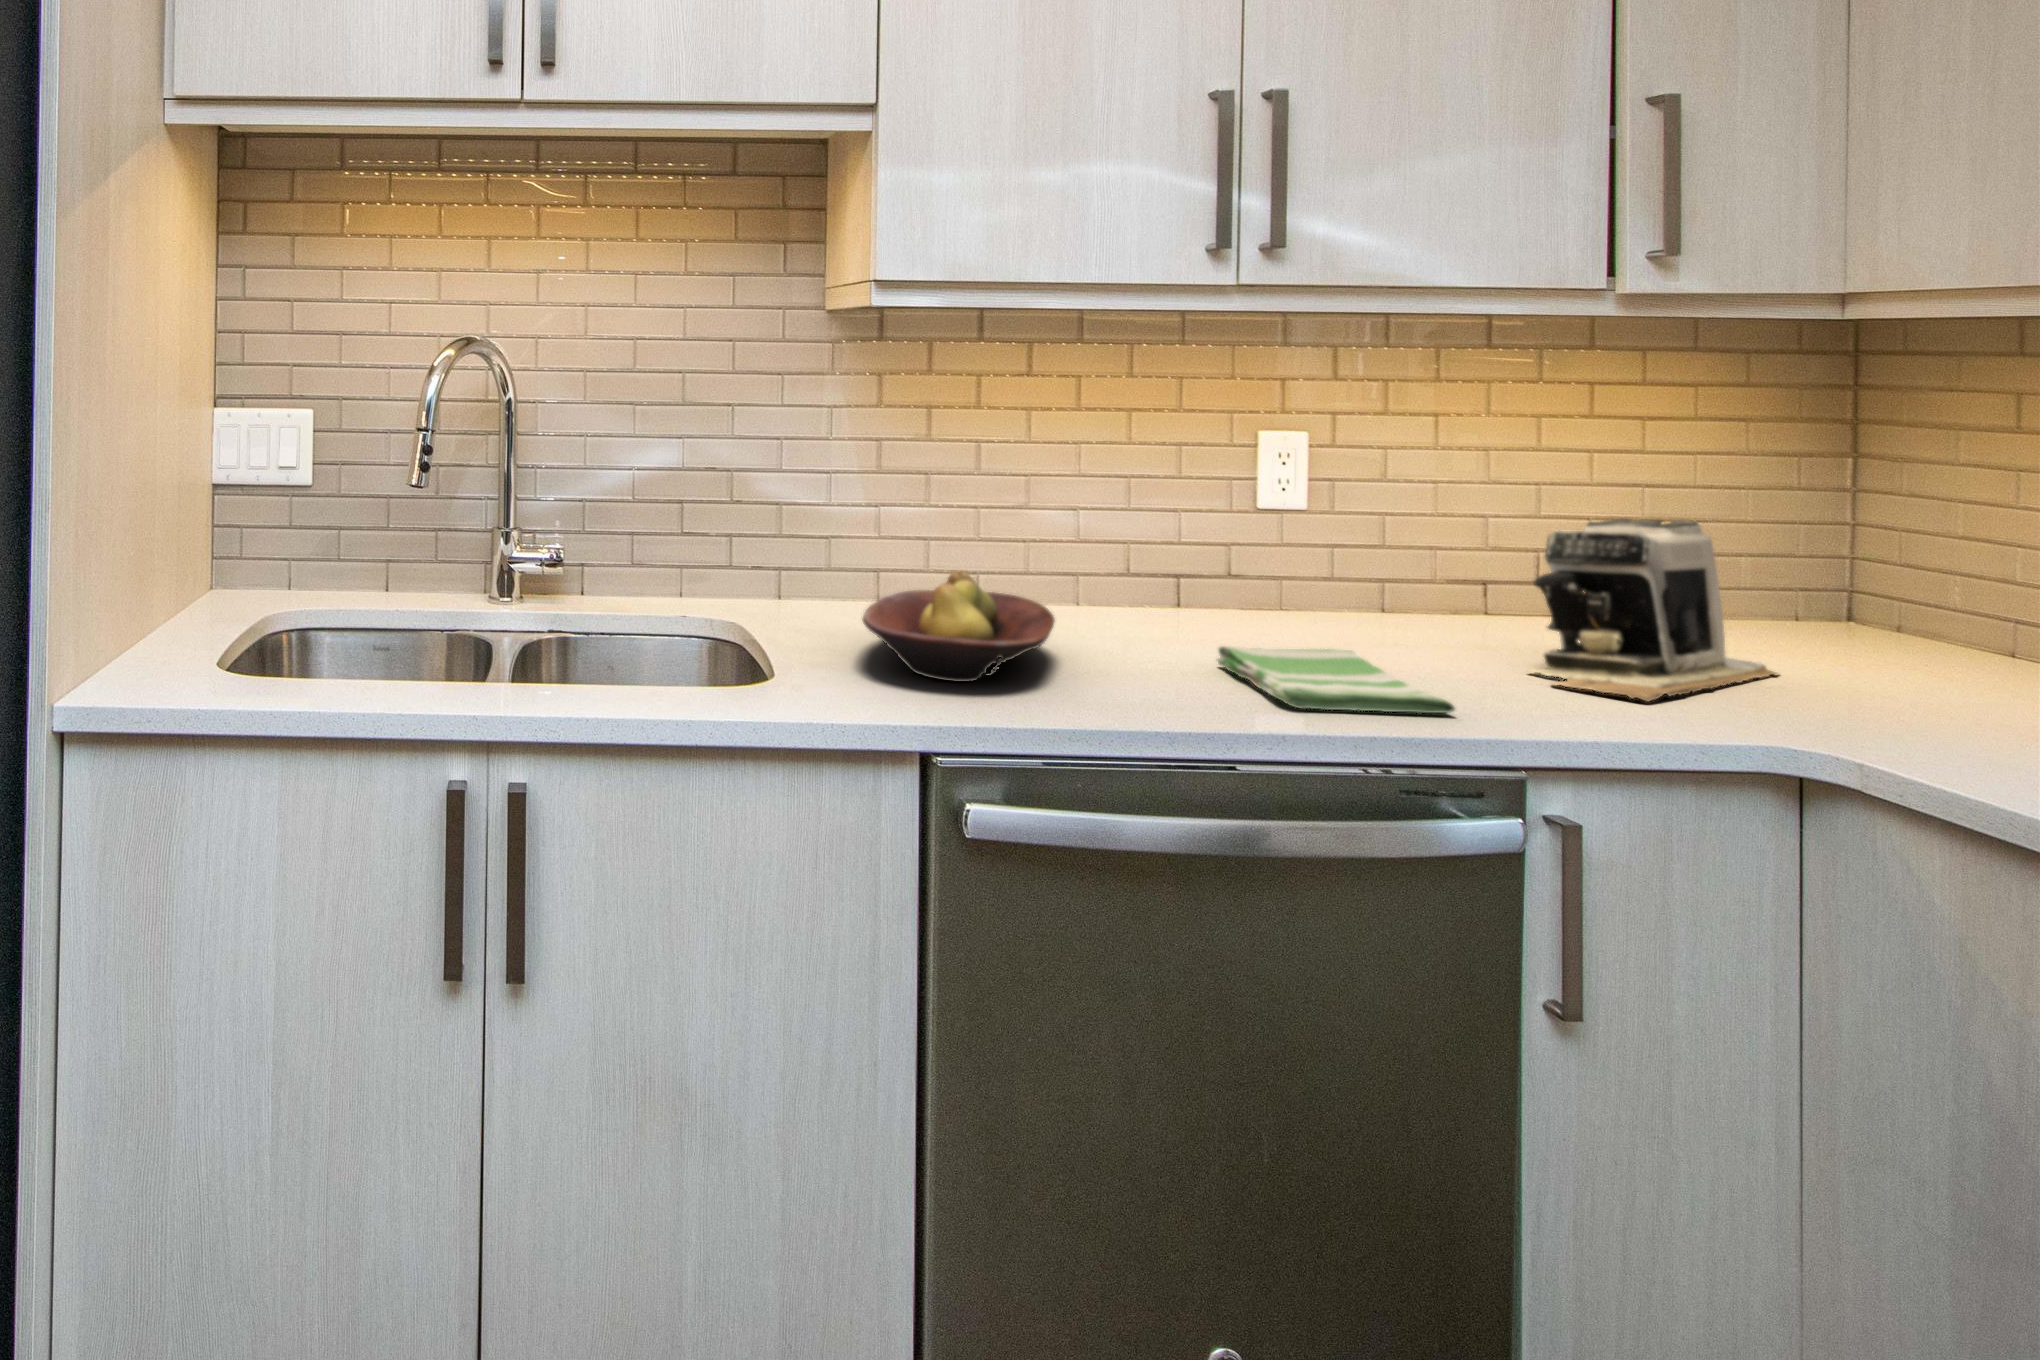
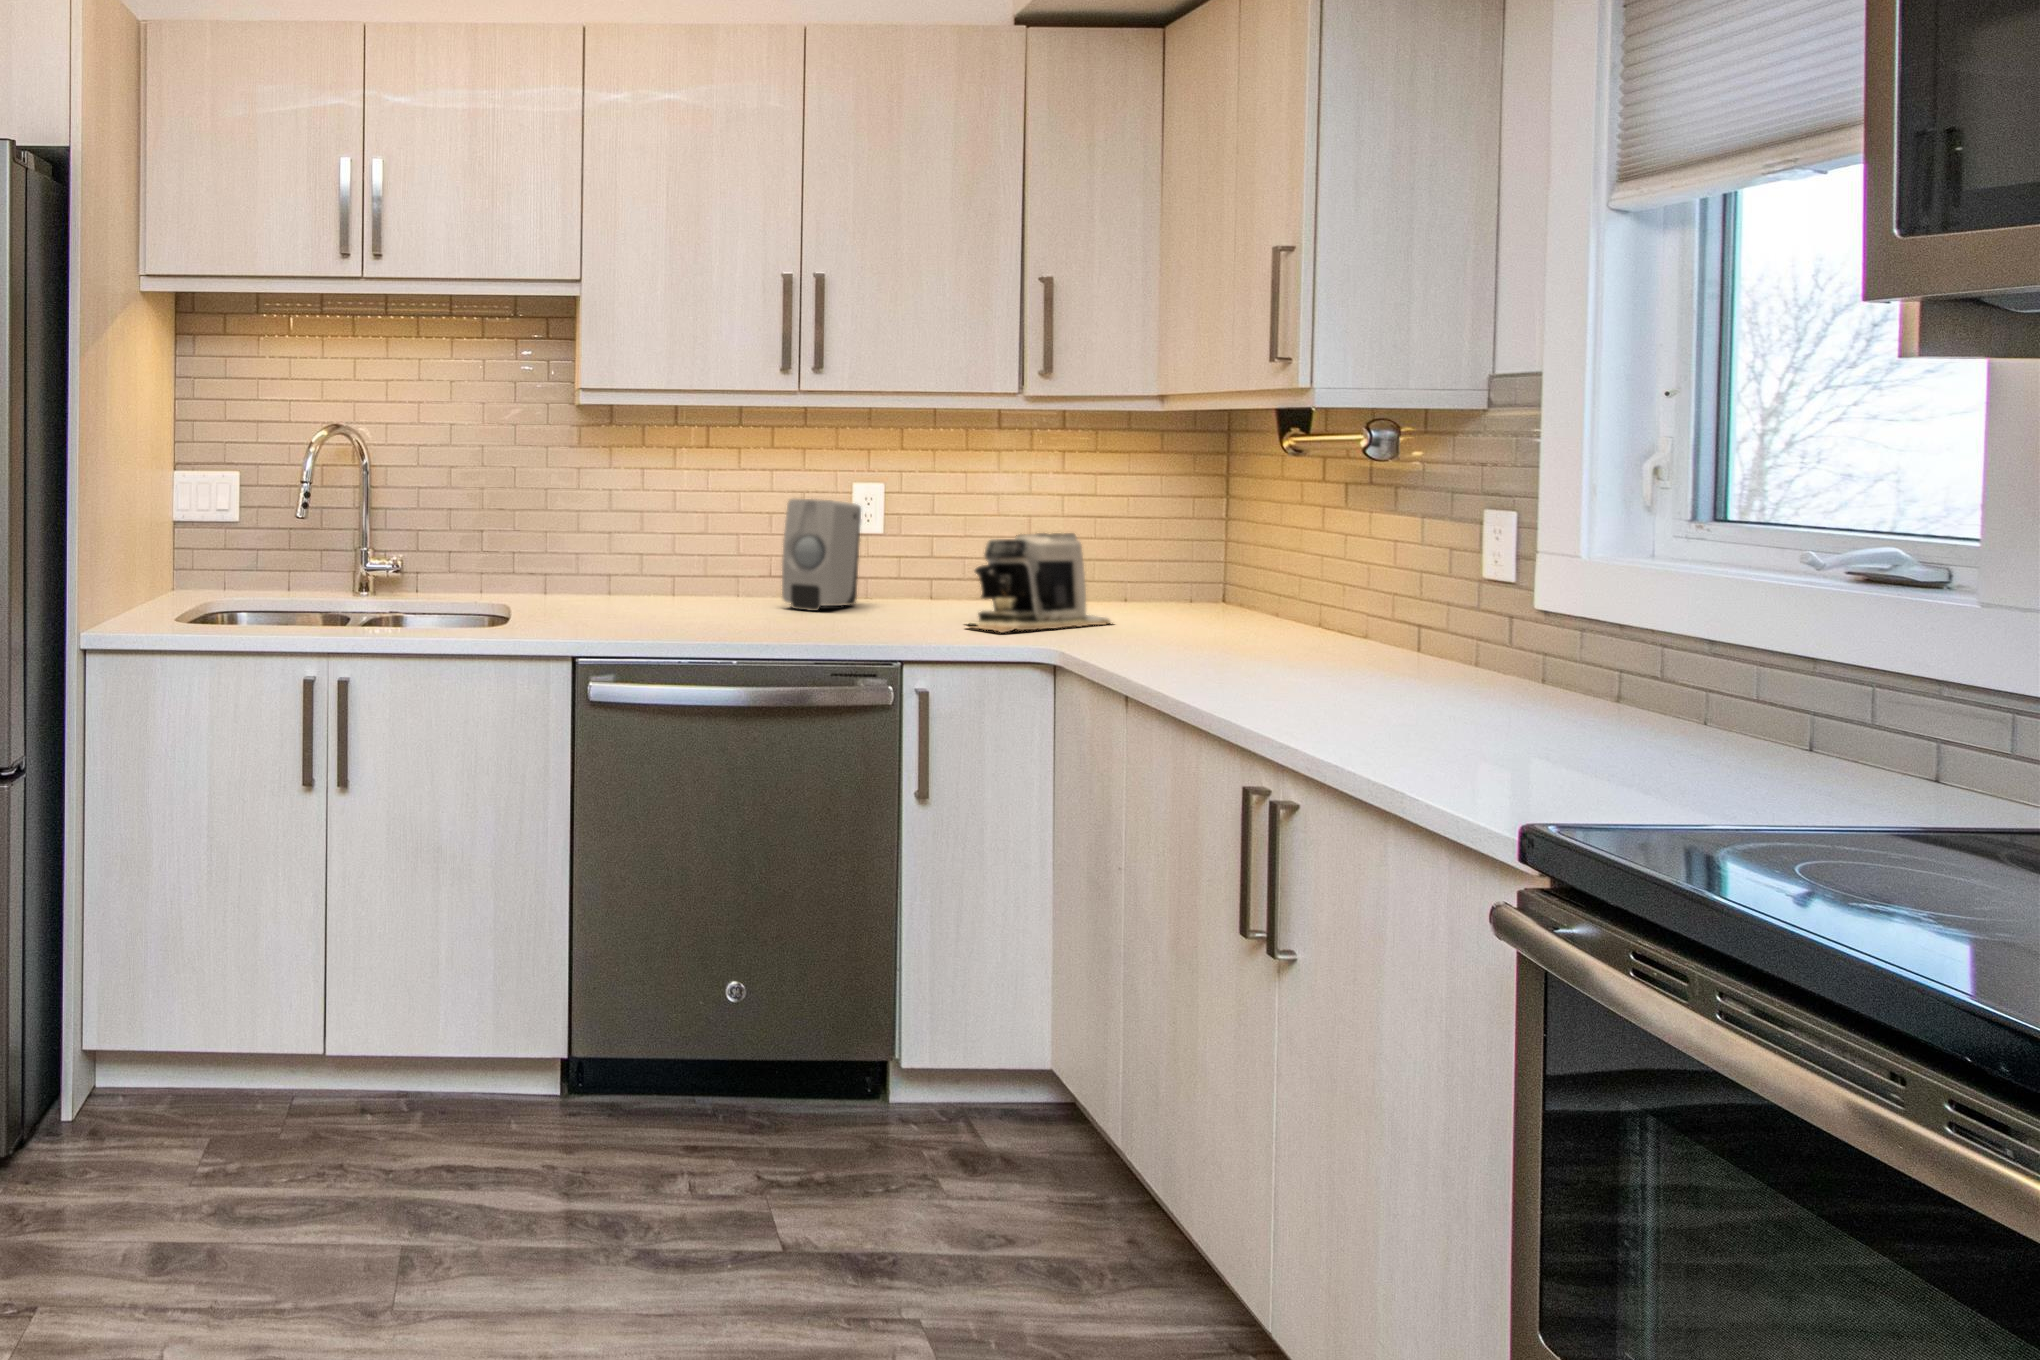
soap dispenser: none [1168,459,1278,638] -> present [782,498,861,611]
fruit bowl: present [863,571,1055,682] -> none [565,567,690,627]
dish towel: present [1217,646,1455,713] -> none [782,609,878,637]

